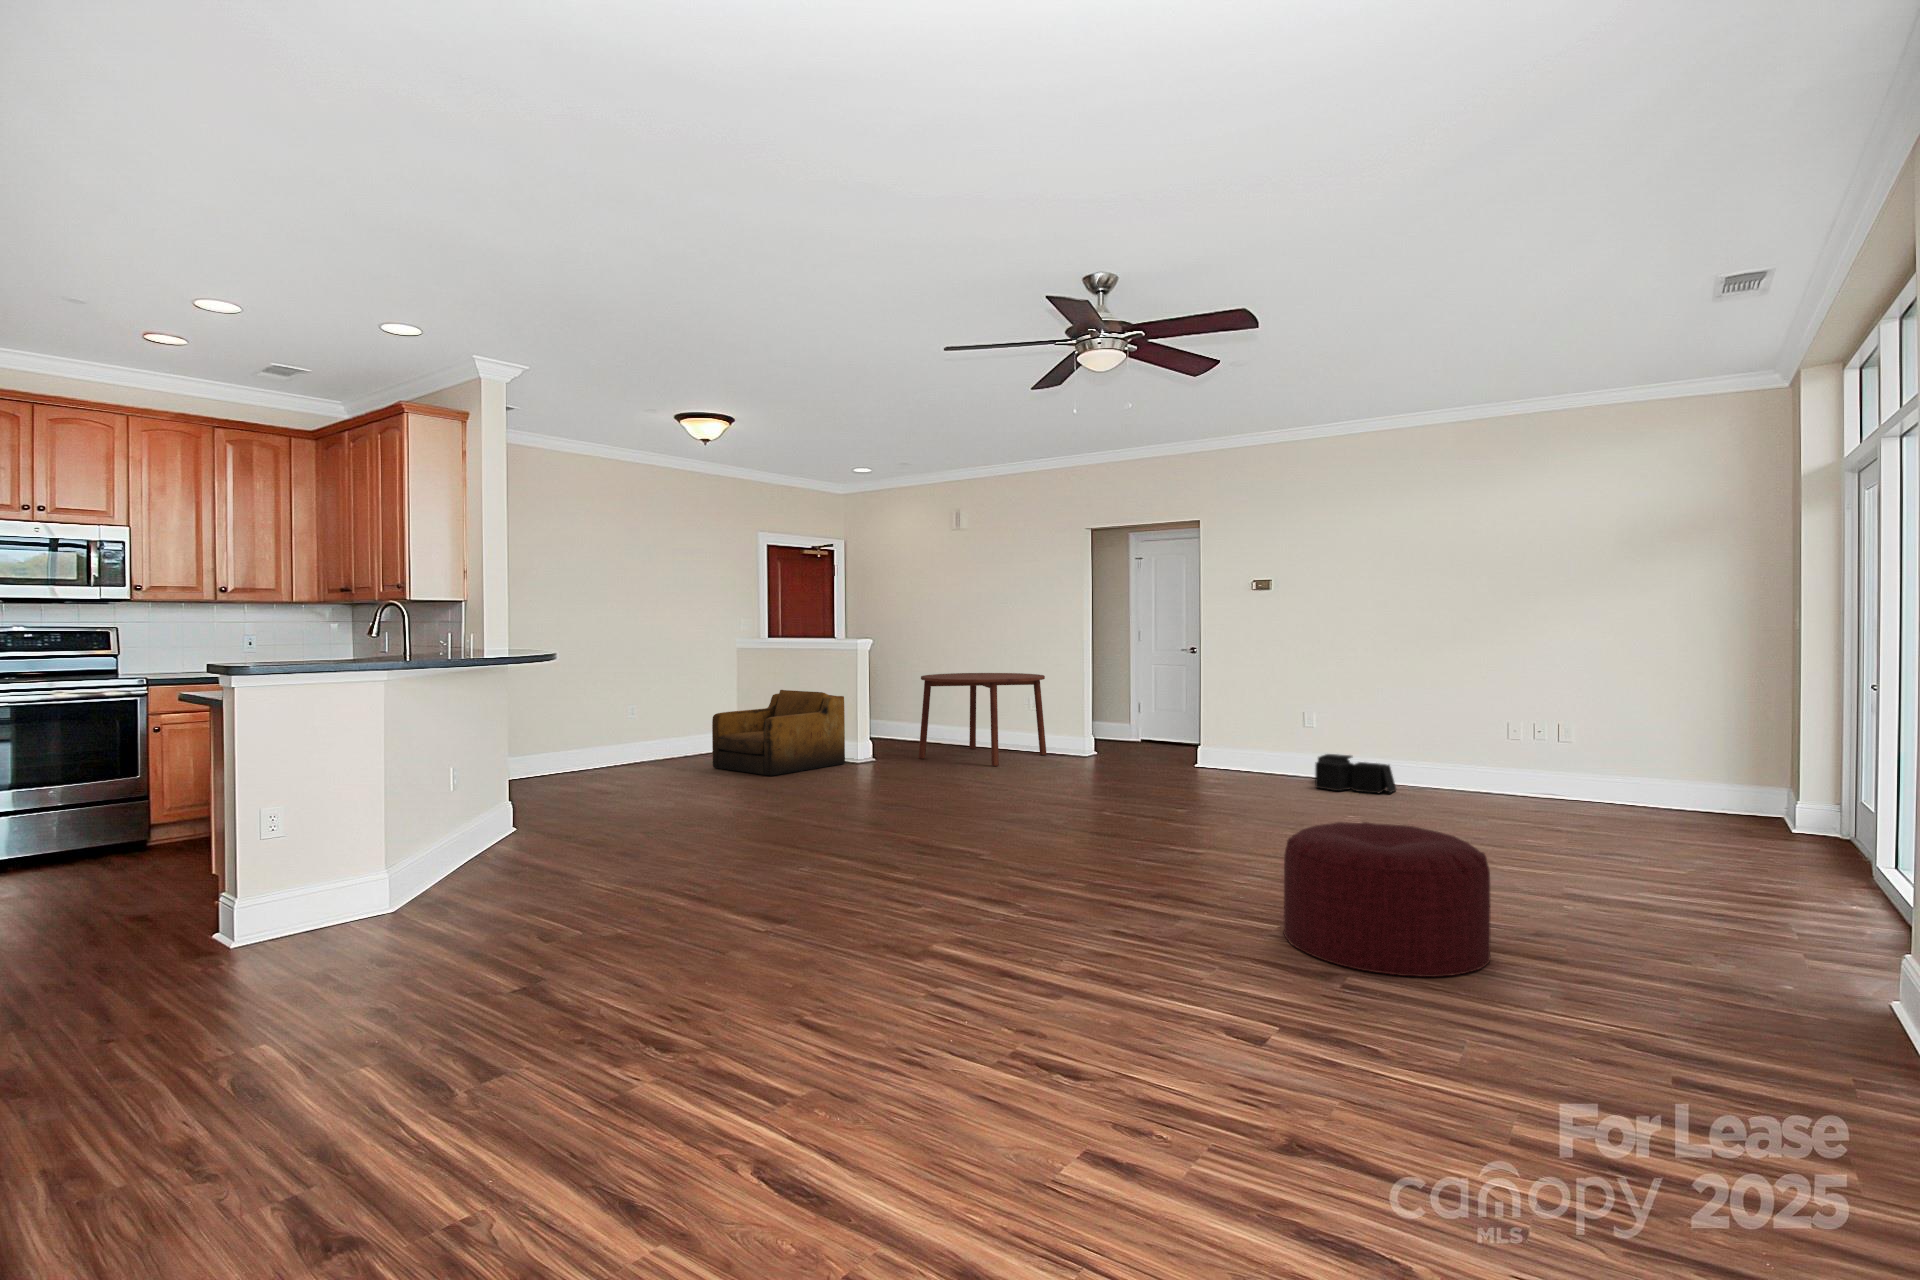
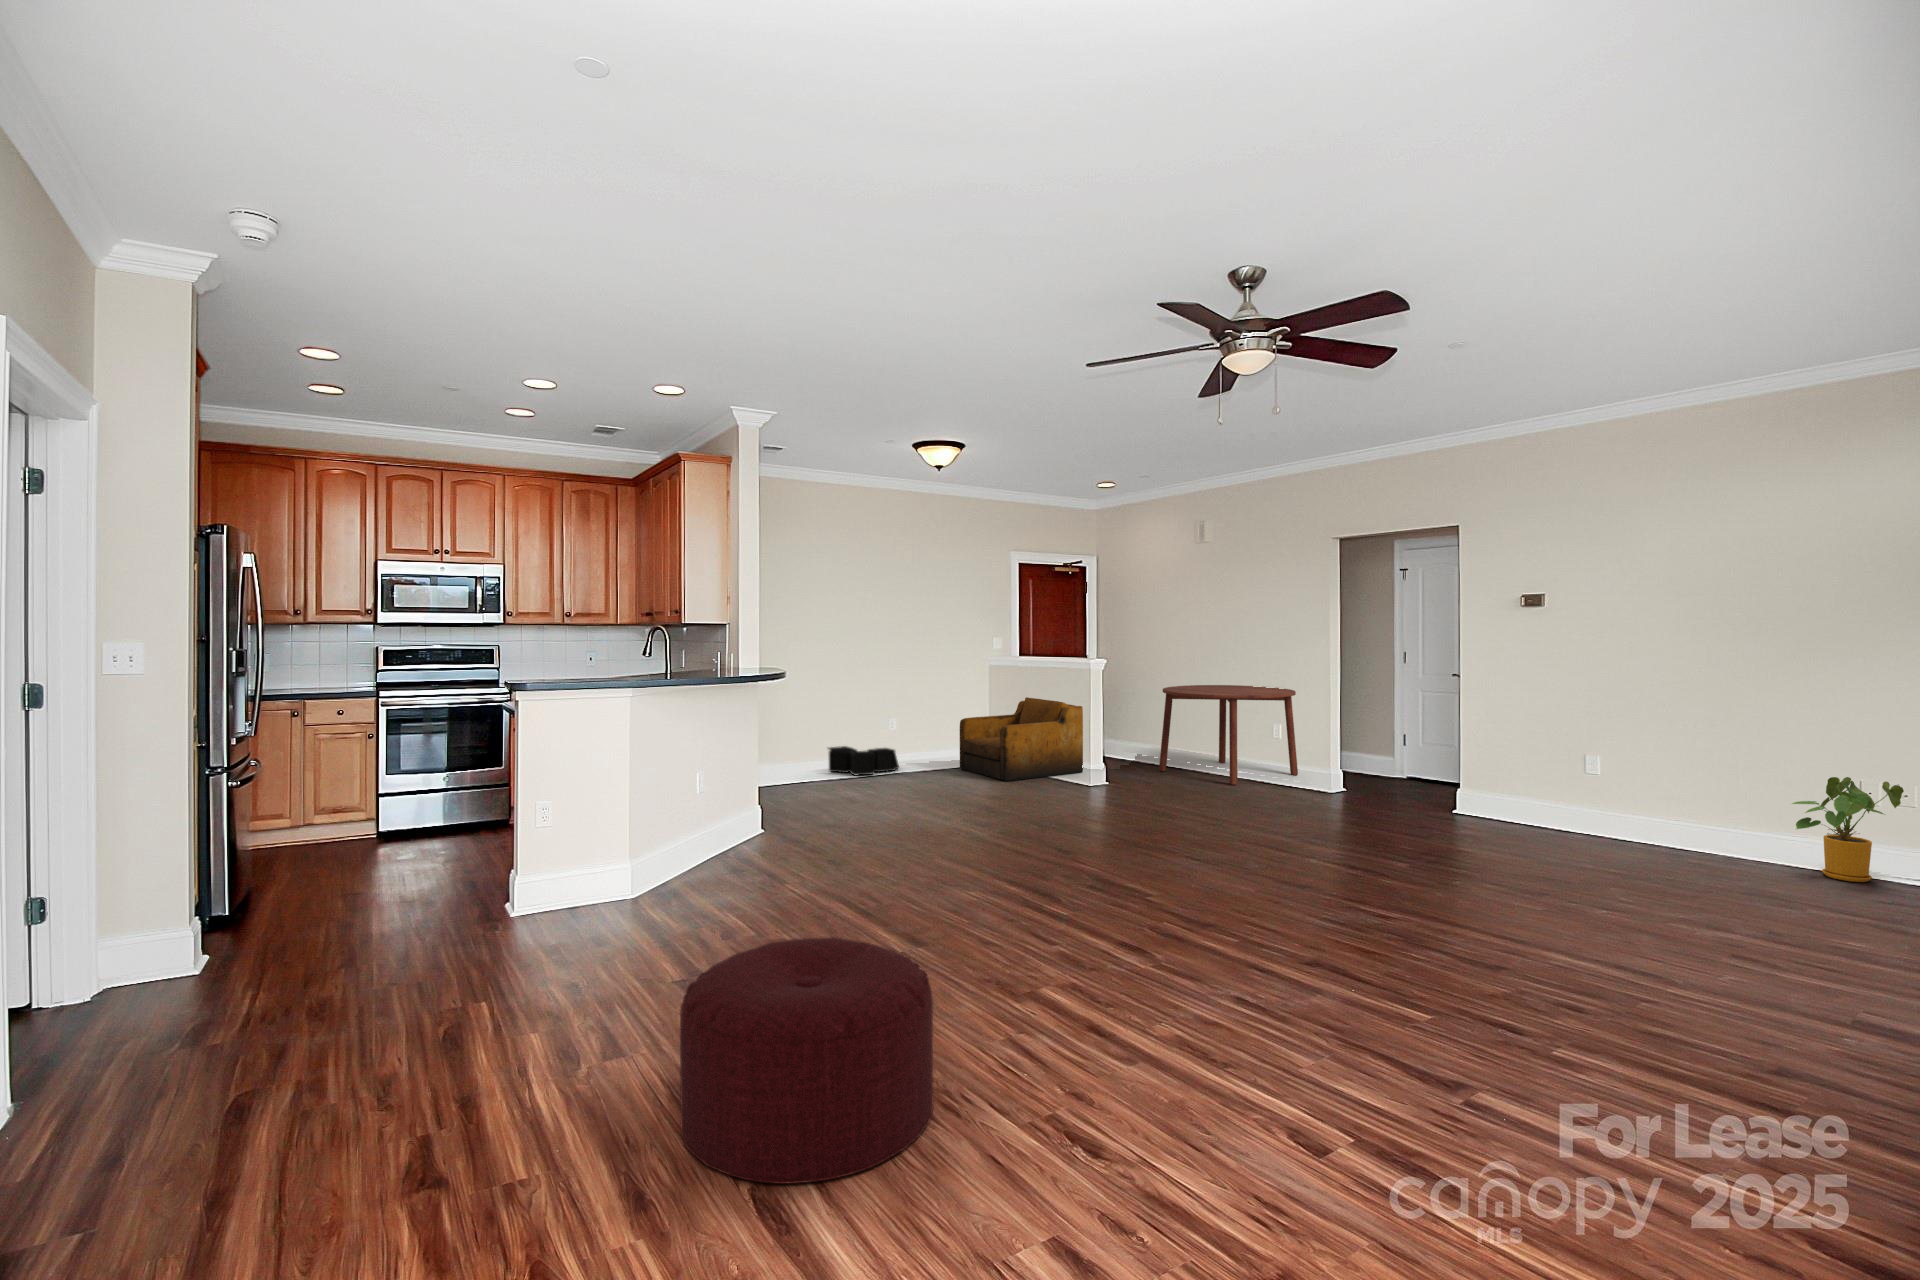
house plant: none [1447,722,1517,803] -> present [1792,777,1904,882]
storage bin: present [1315,754,1396,794] -> present [829,746,899,776]
ottoman: present [1283,822,1491,977] -> present [680,937,933,1184]

